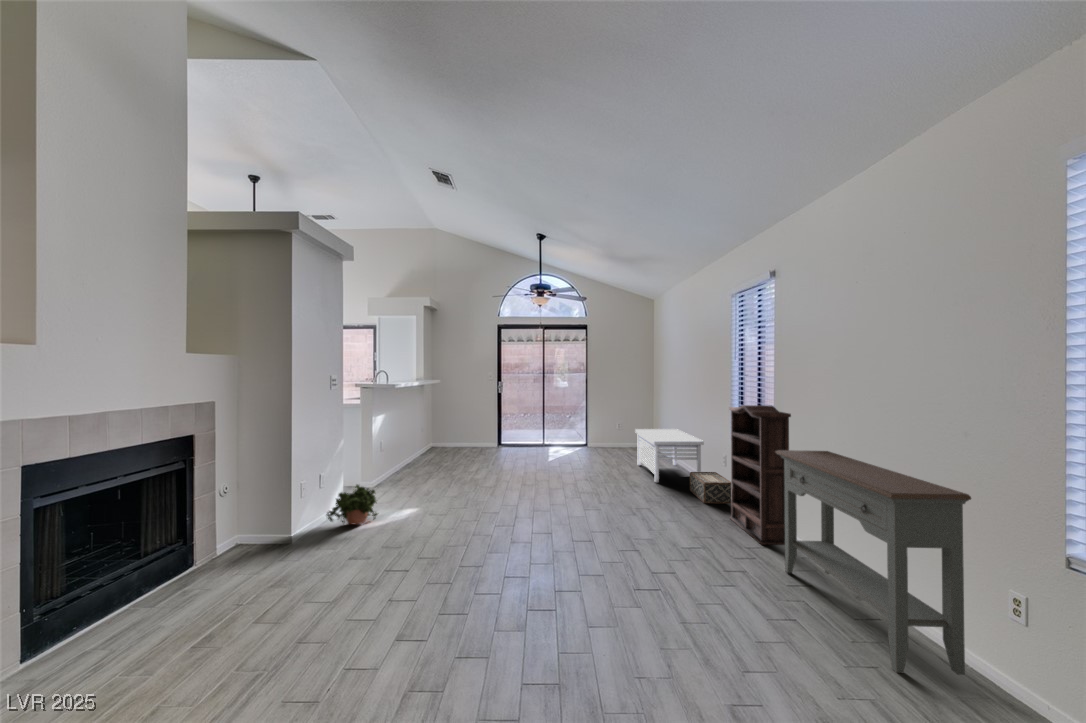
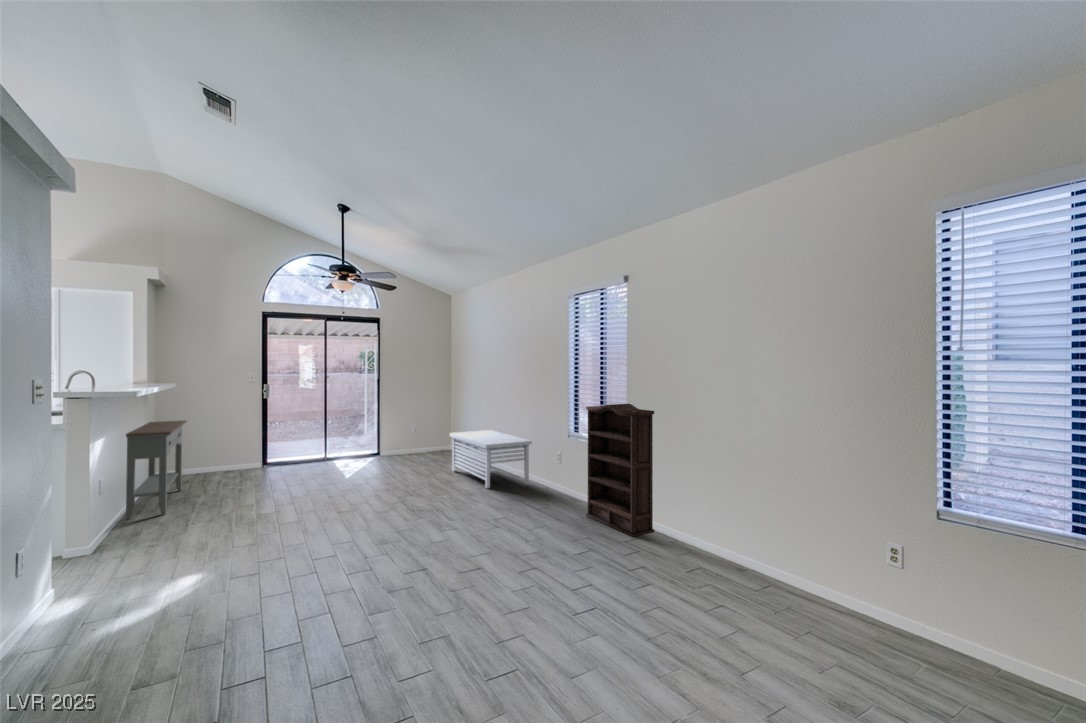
console table: present [775,450,971,675] -> present [126,421,187,520]
woven basket: present [690,472,731,504] -> none [527,471,575,503]
potted plant: present [326,485,378,524] -> none [30,555,156,632]

